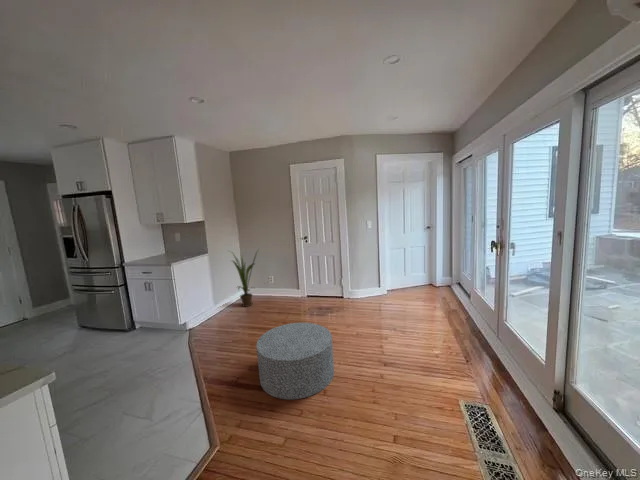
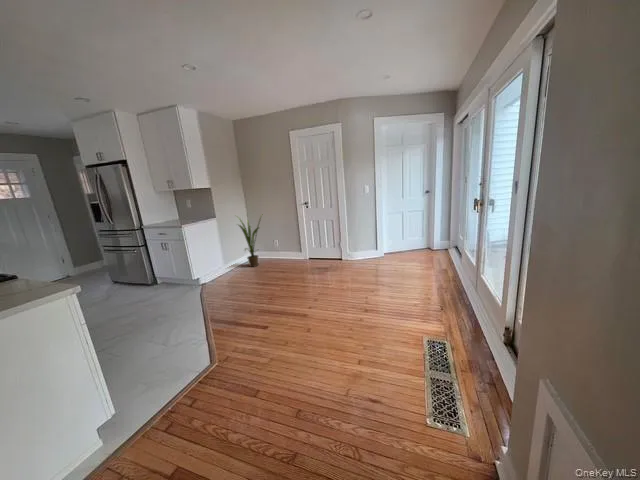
ottoman: present [256,323,334,400] -> none [251,275,320,334]

